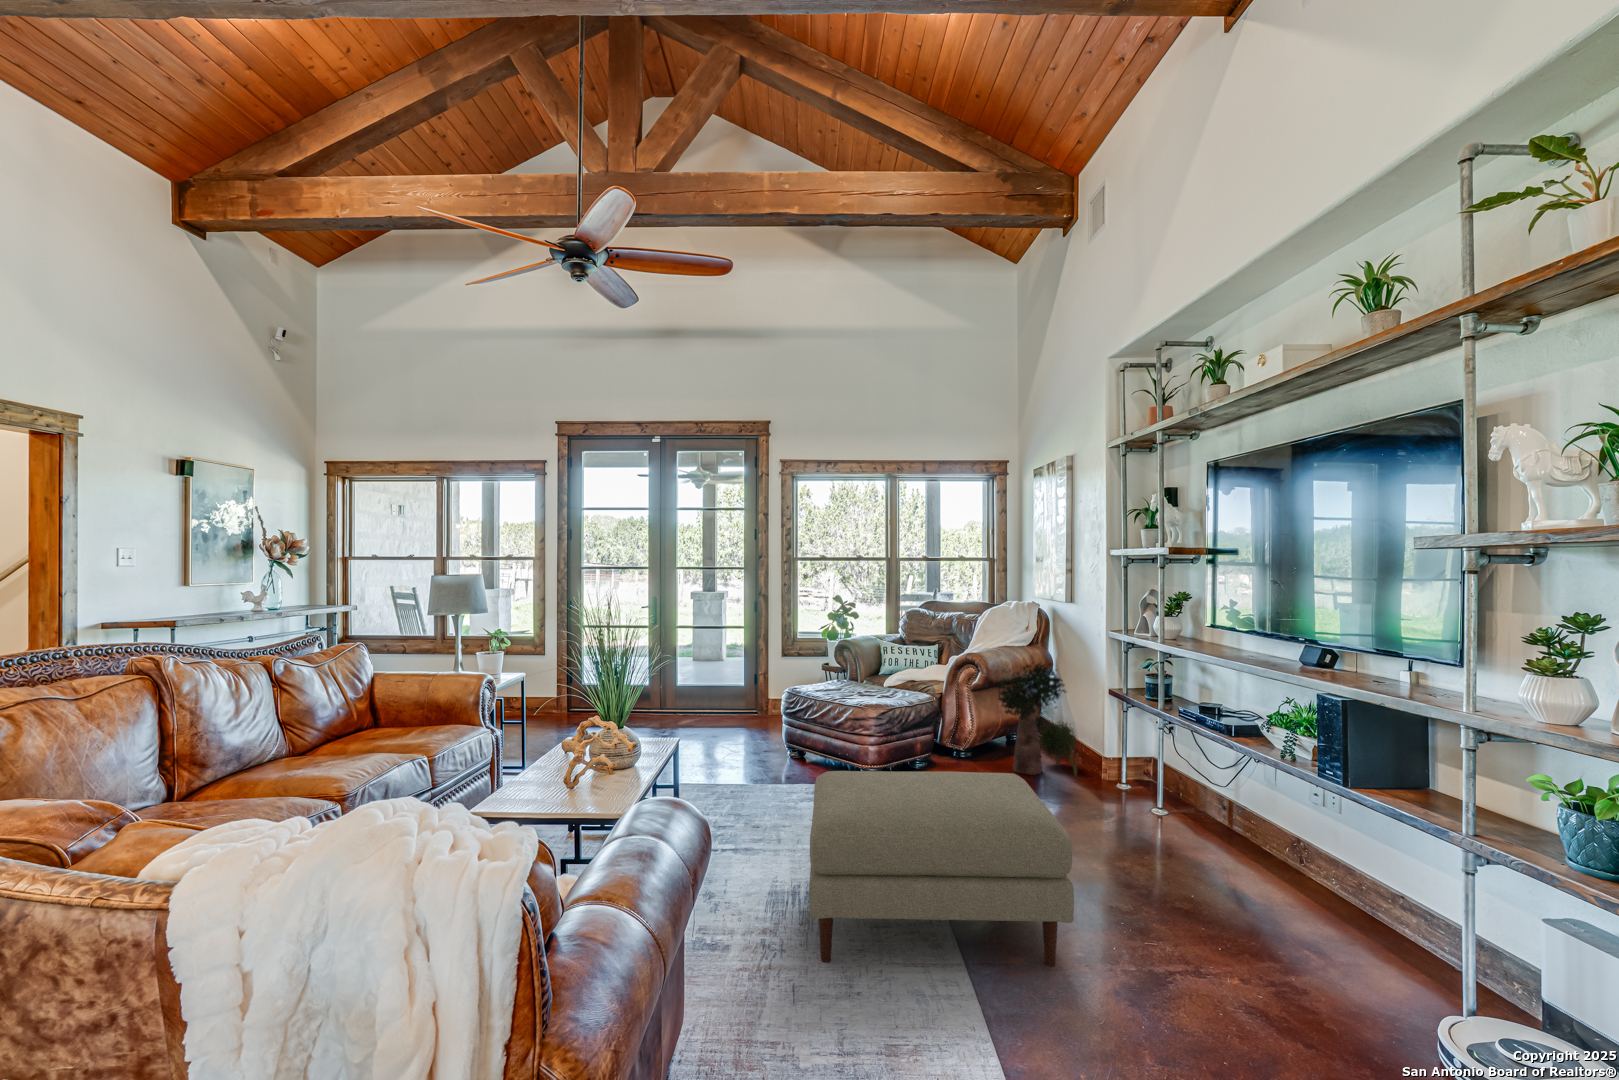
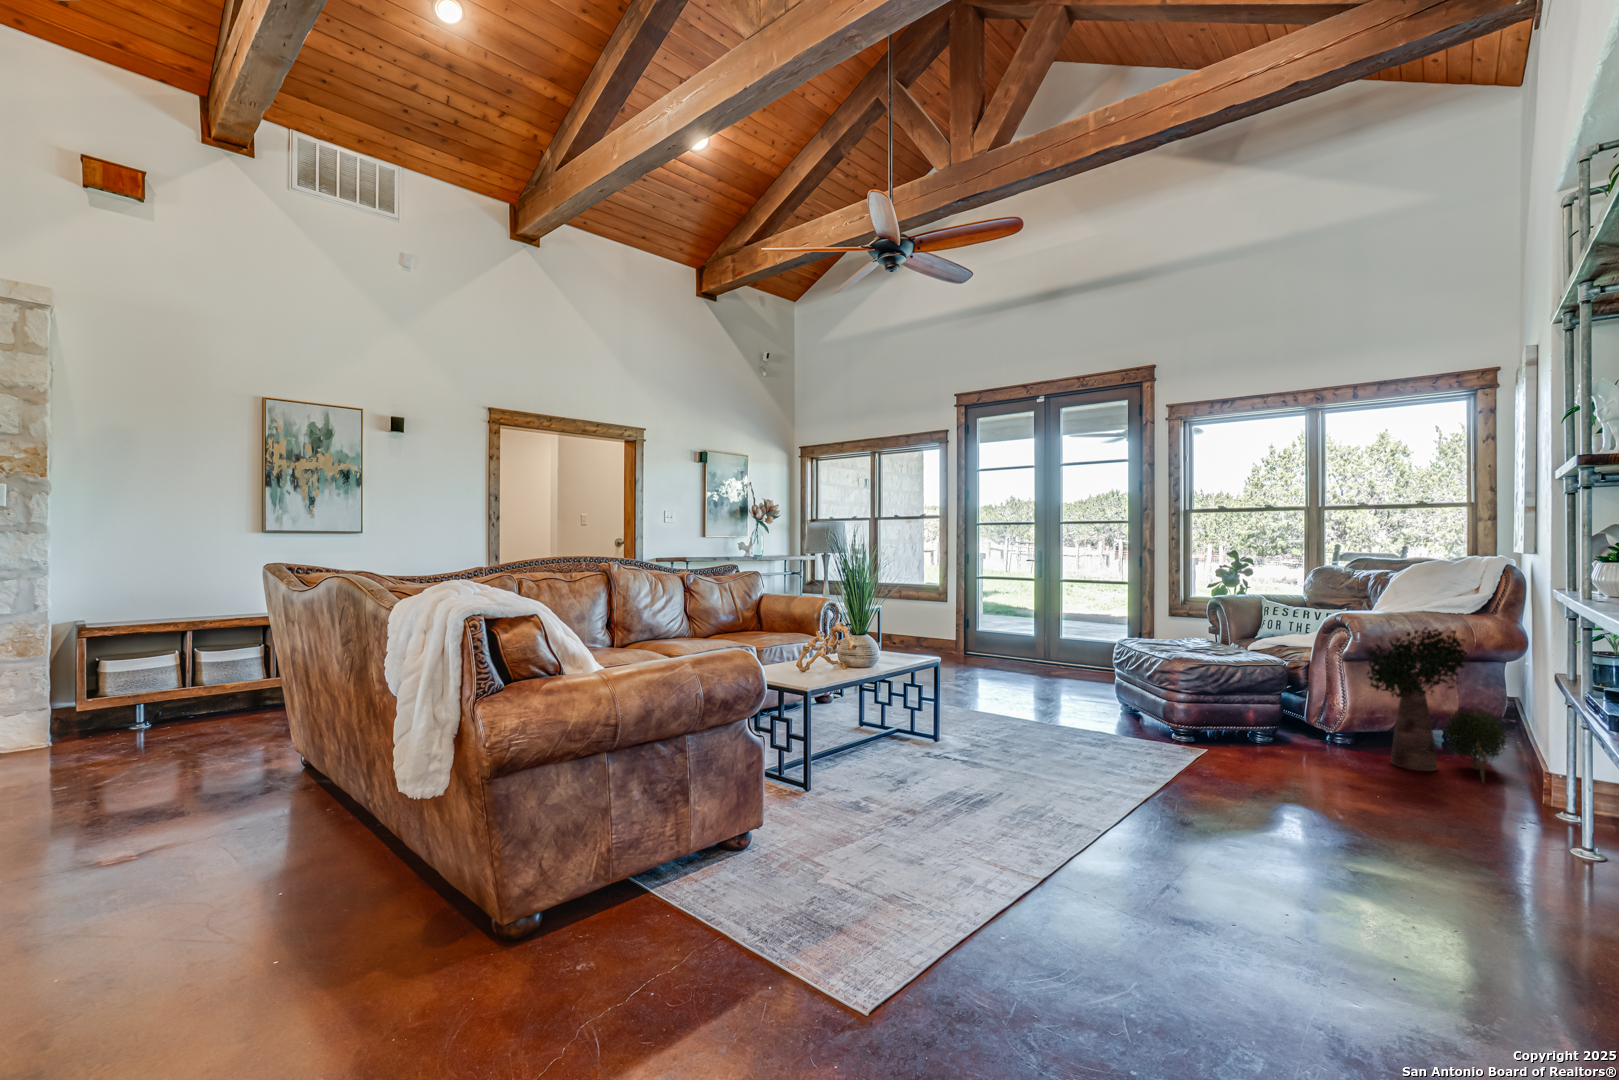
ottoman: present [809,771,1074,967] -> none [903,691,1212,911]

